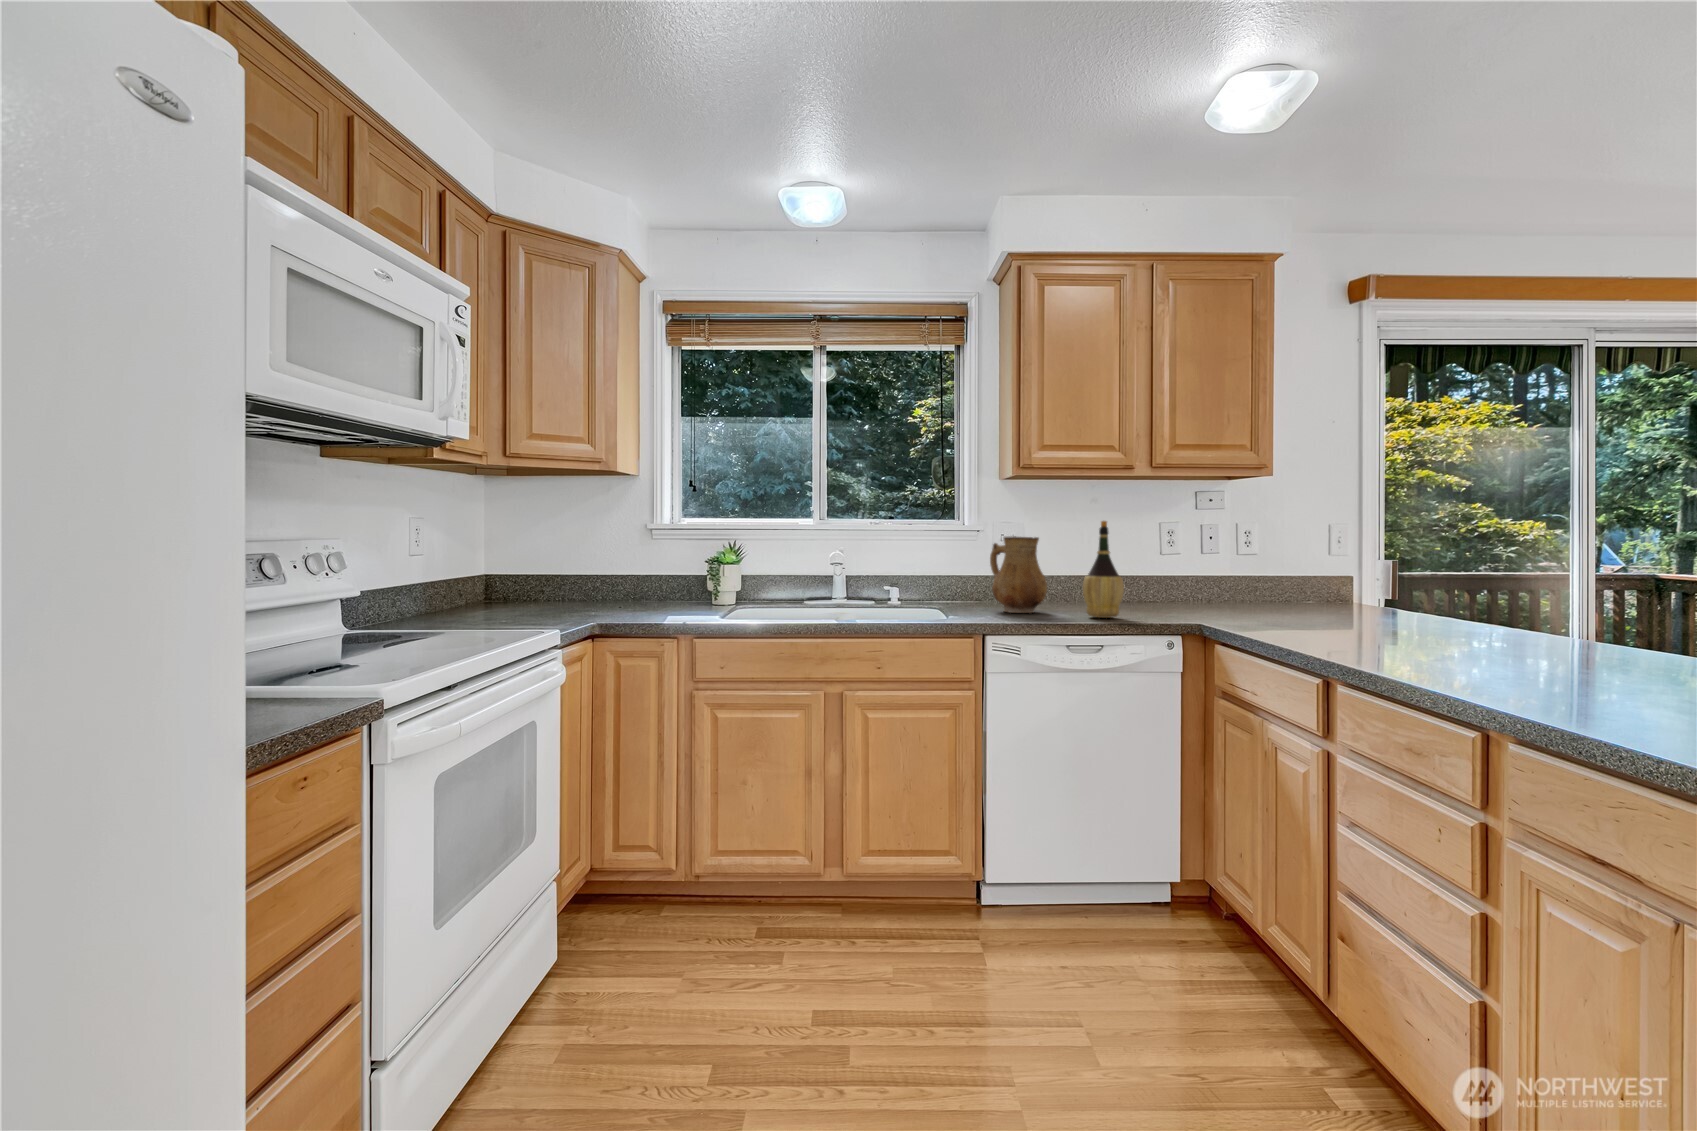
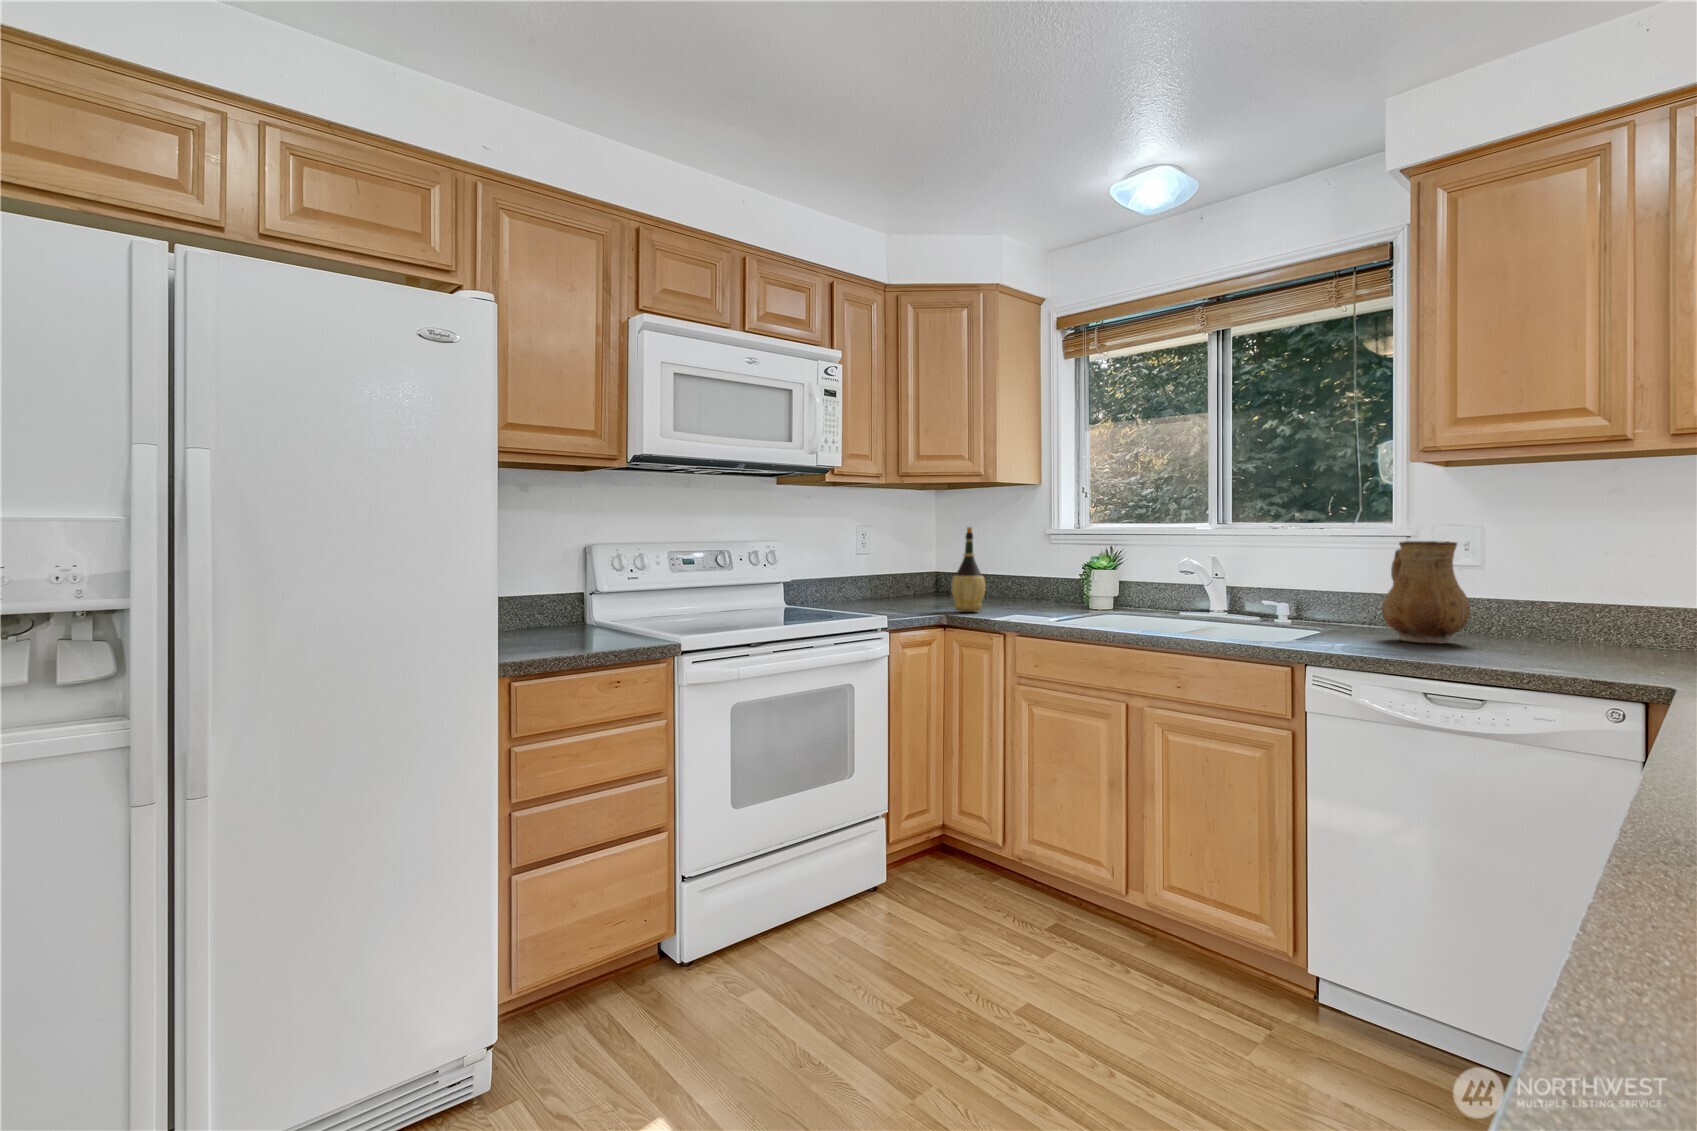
wine bottle: present [1083,521,1124,618] -> present [951,527,986,612]

